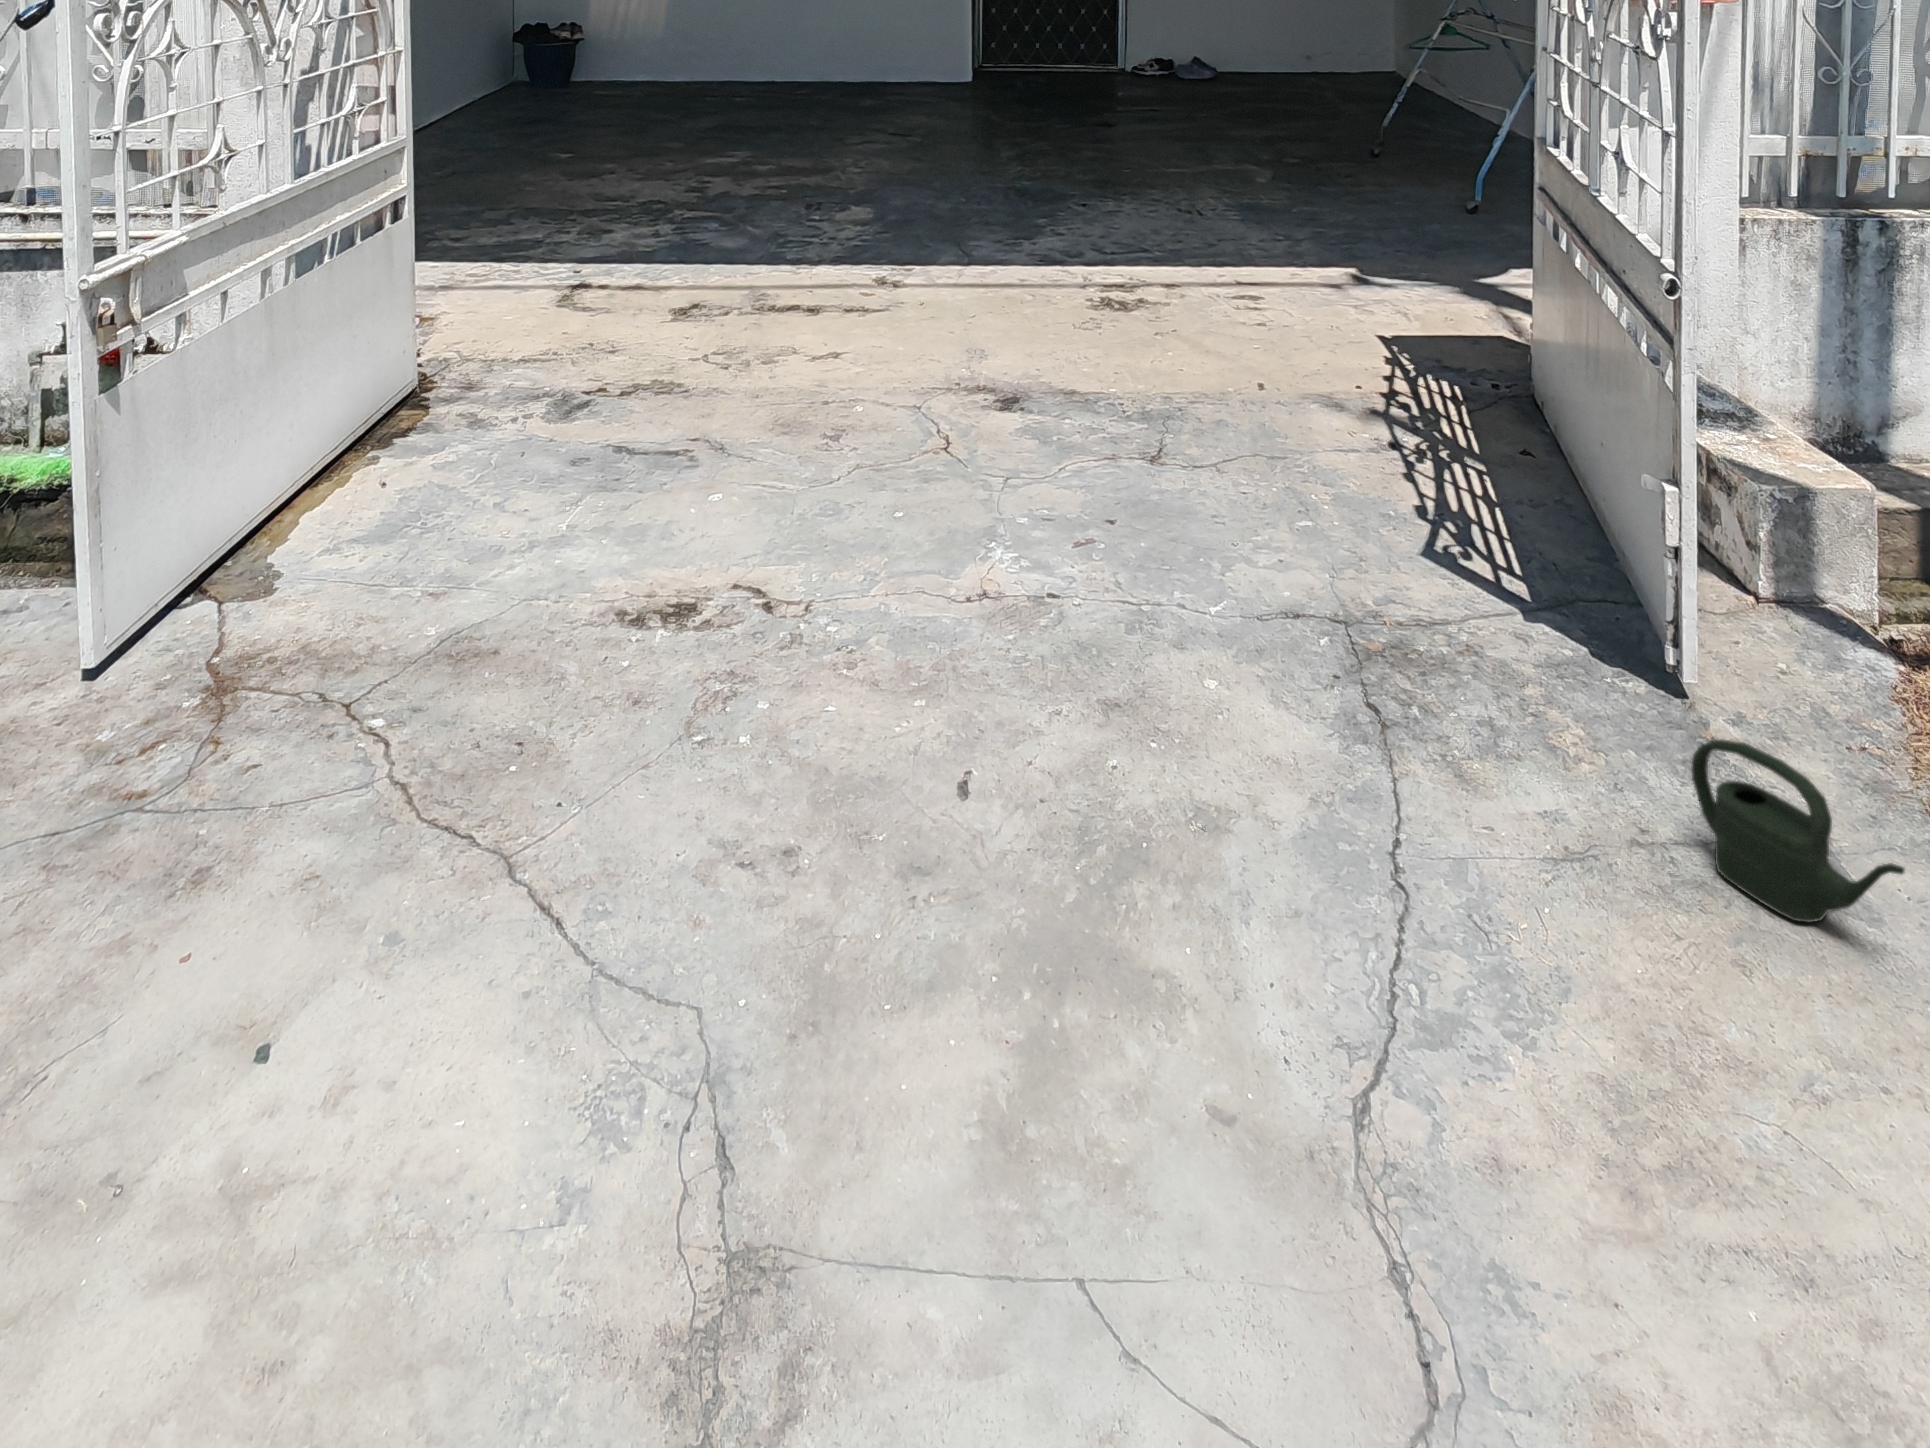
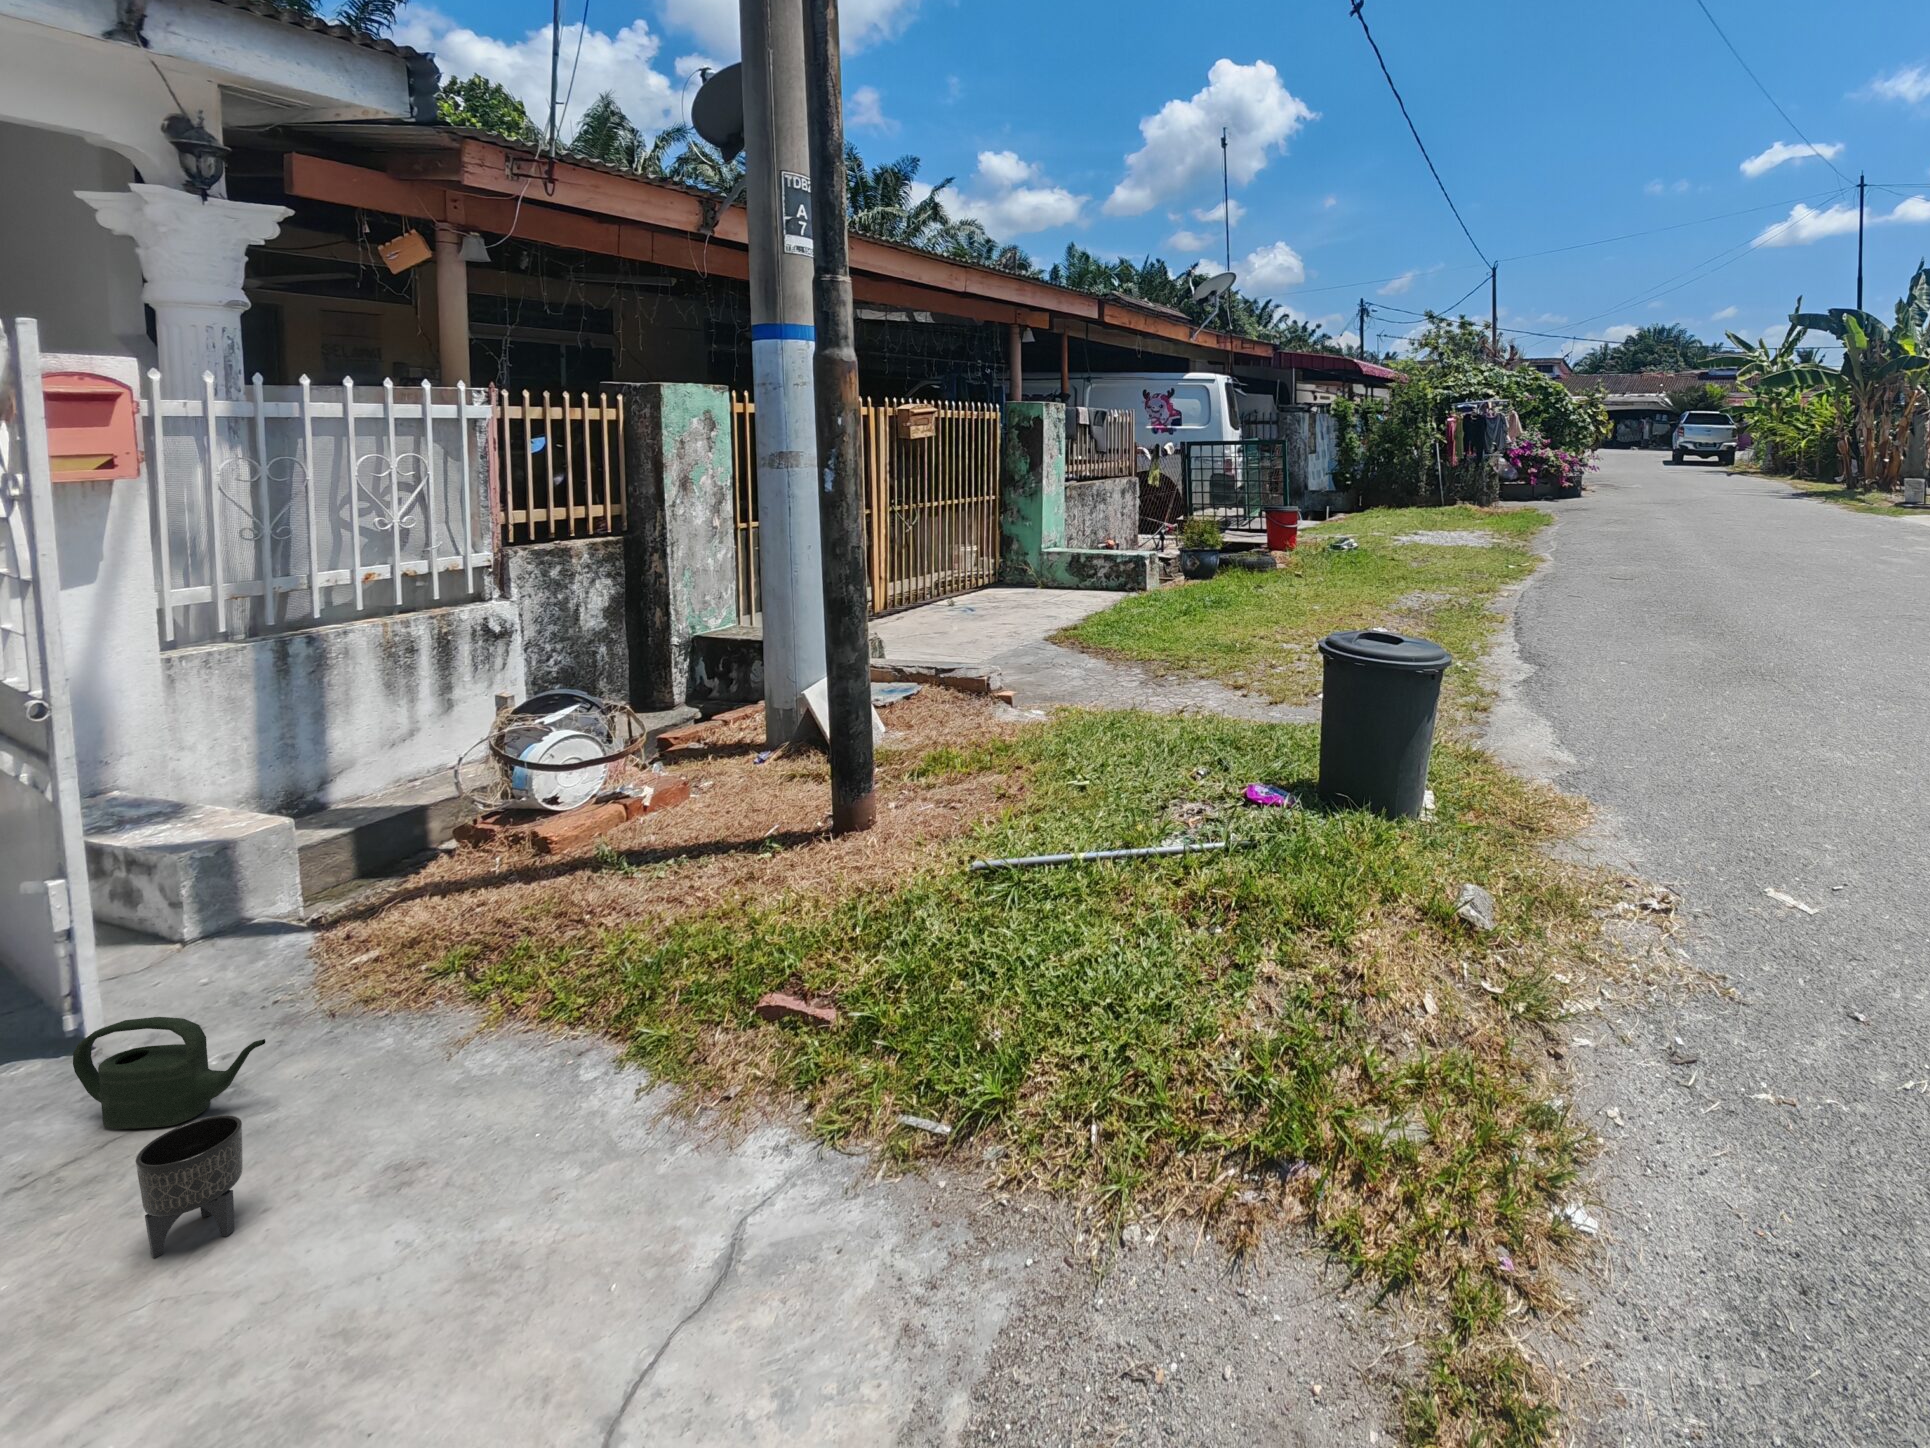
planter: none [1787,956,1904,1158] -> present [136,1115,243,1258]

